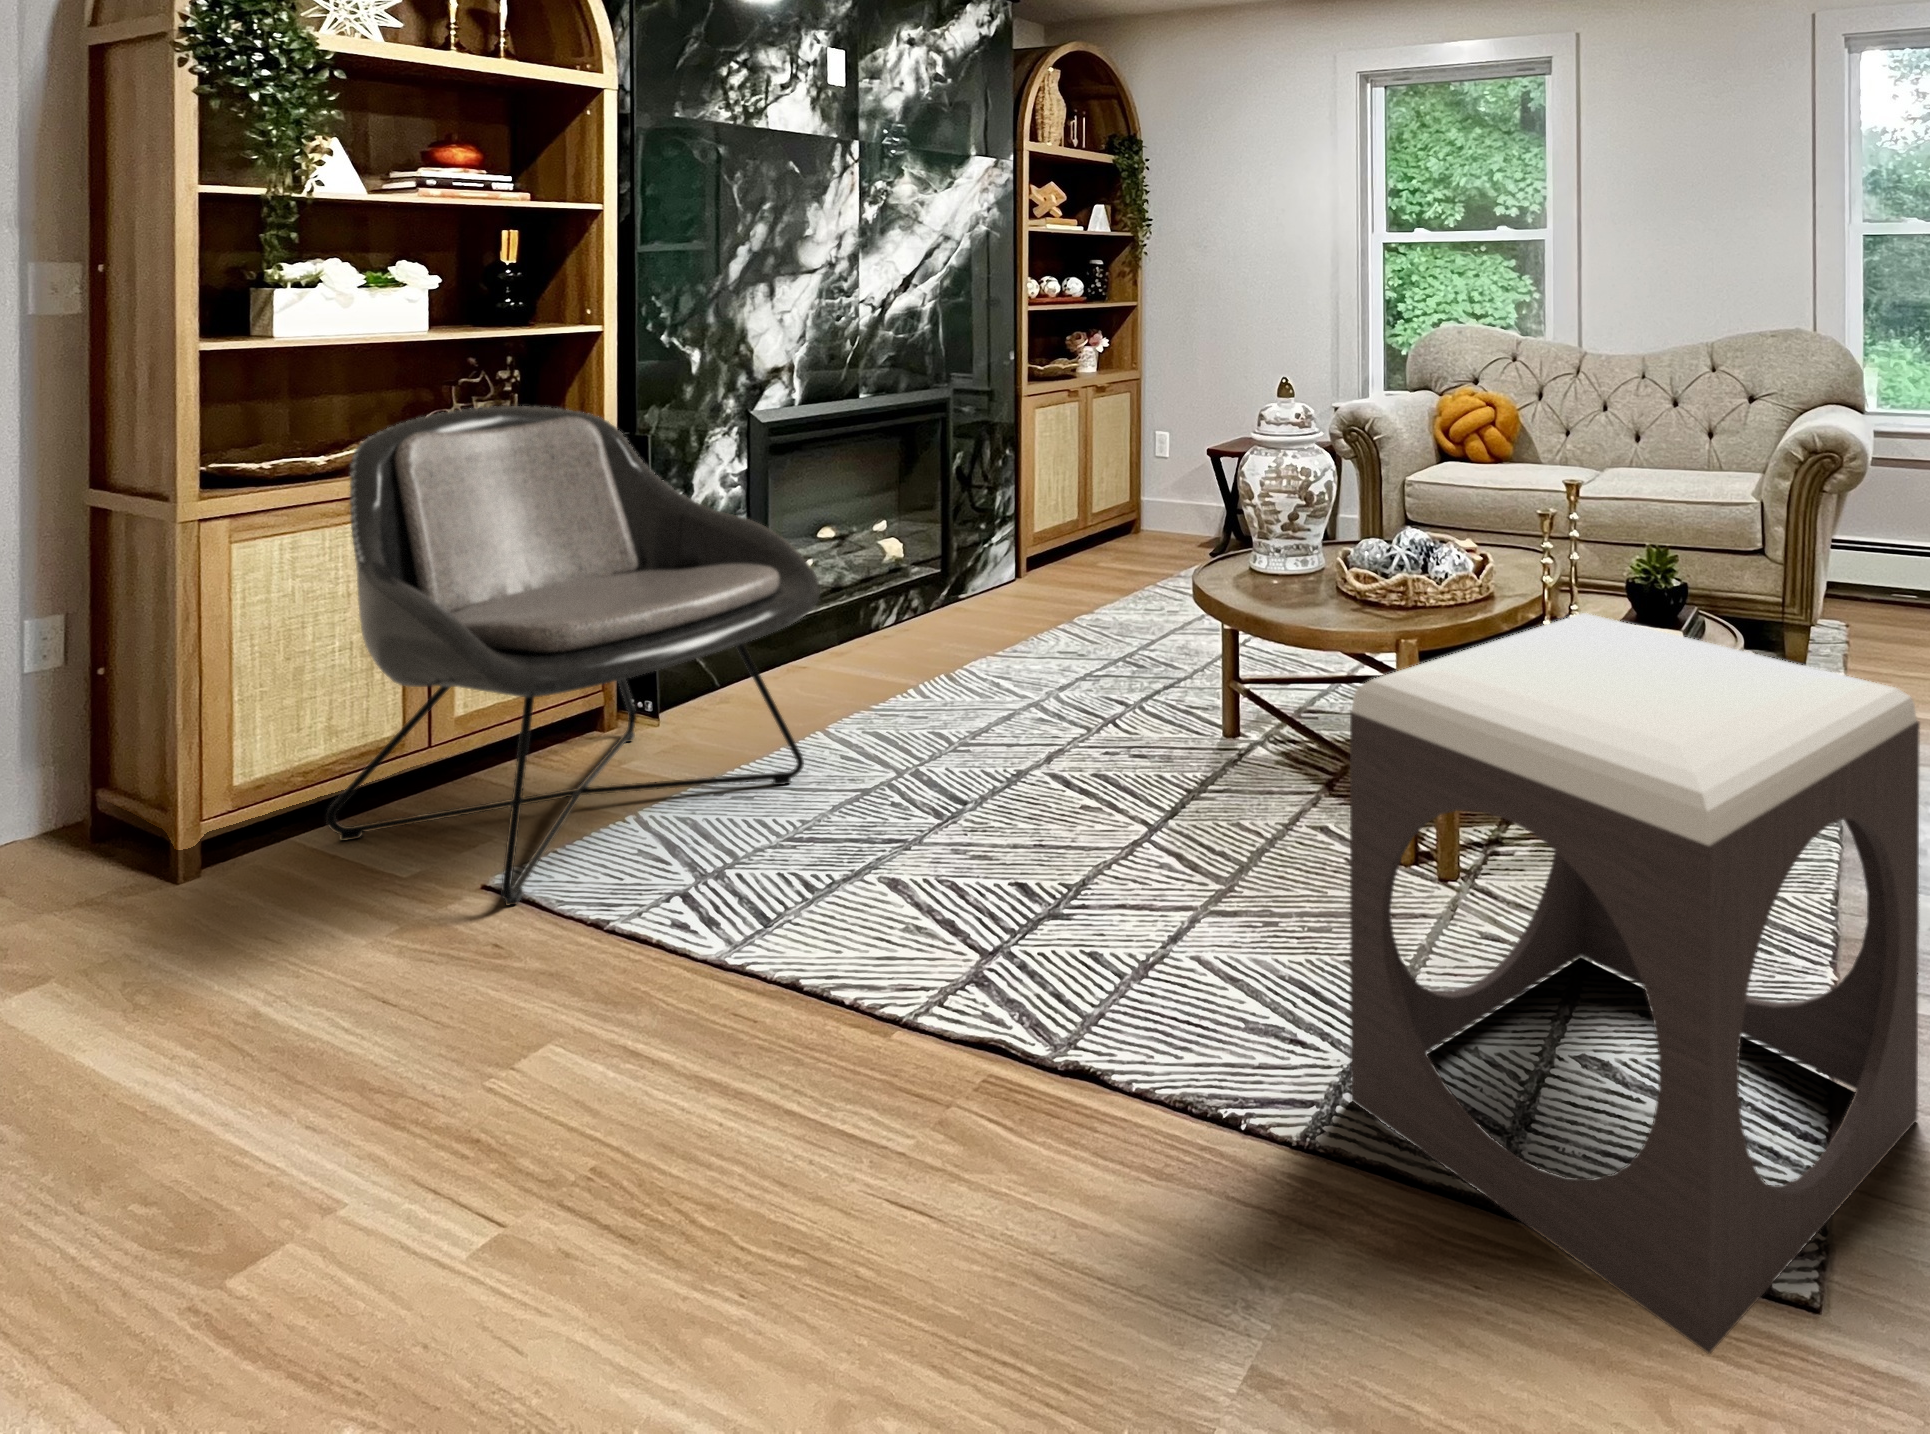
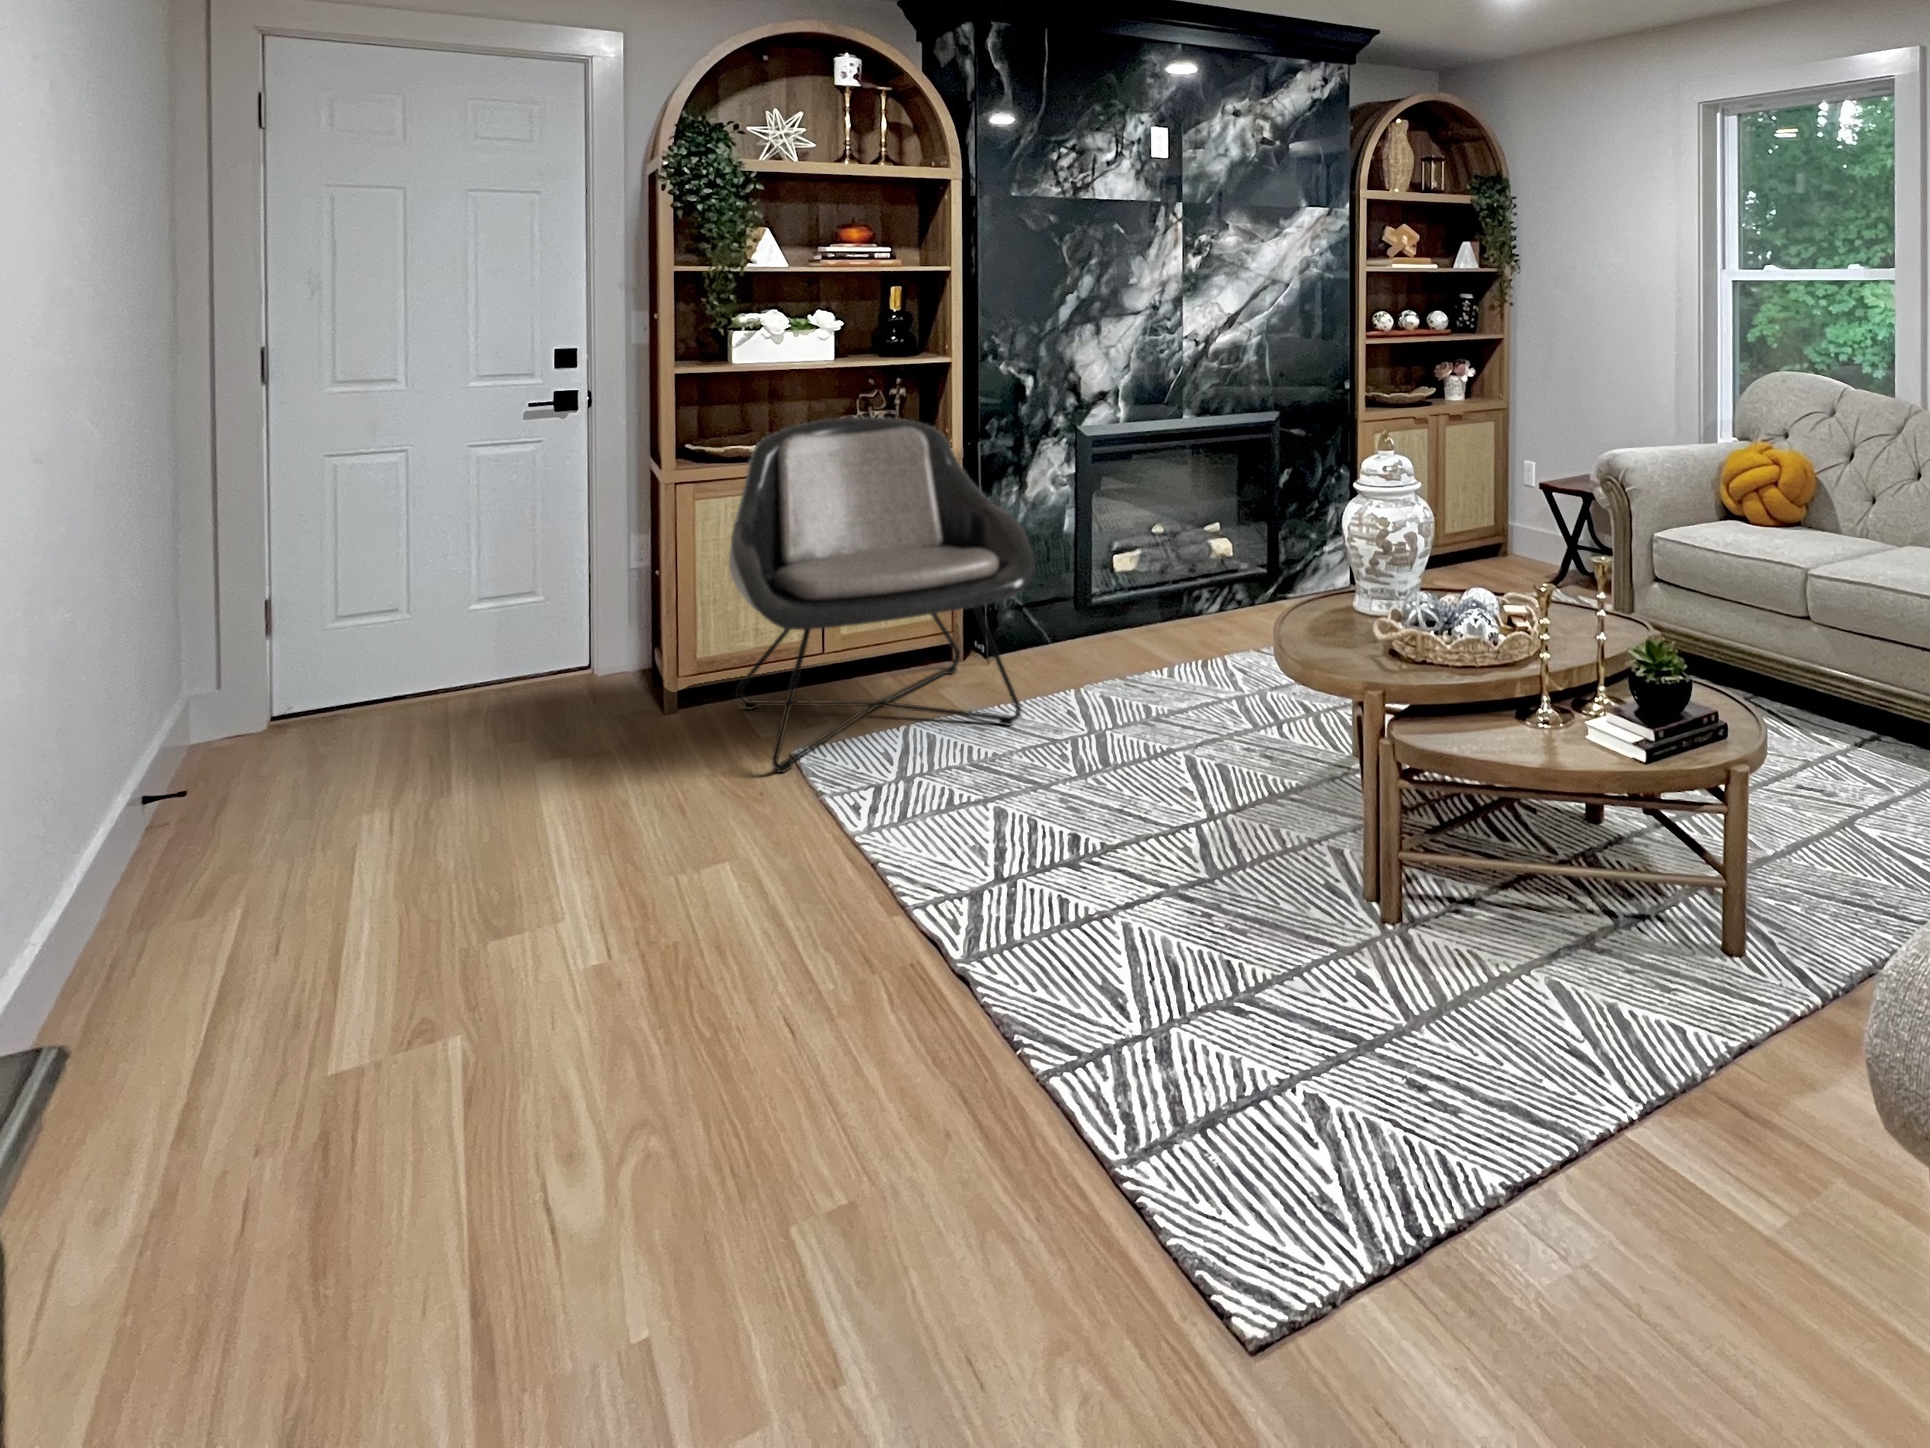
footstool: present [1350,613,1920,1354] -> none [1101,689,1540,1346]

